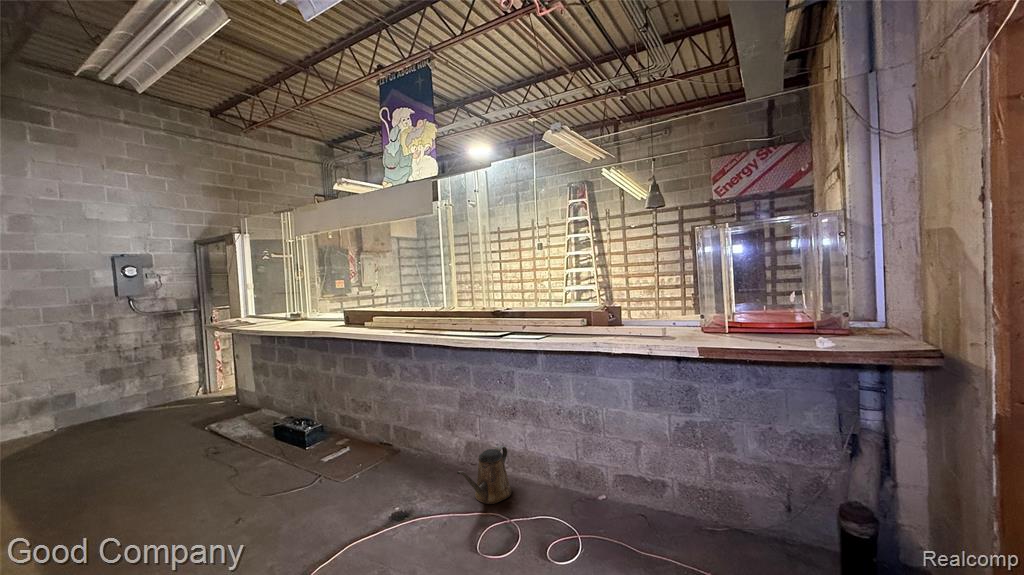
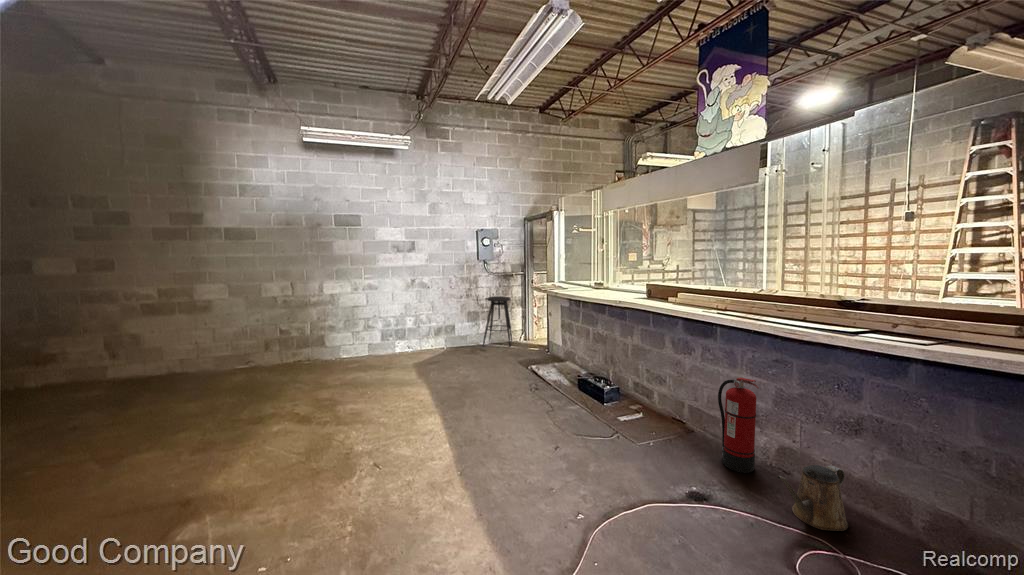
stool: none [126,343,184,418] -> present [483,296,512,346]
fire extinguisher: none [415,389,449,477] -> present [718,378,759,473]

